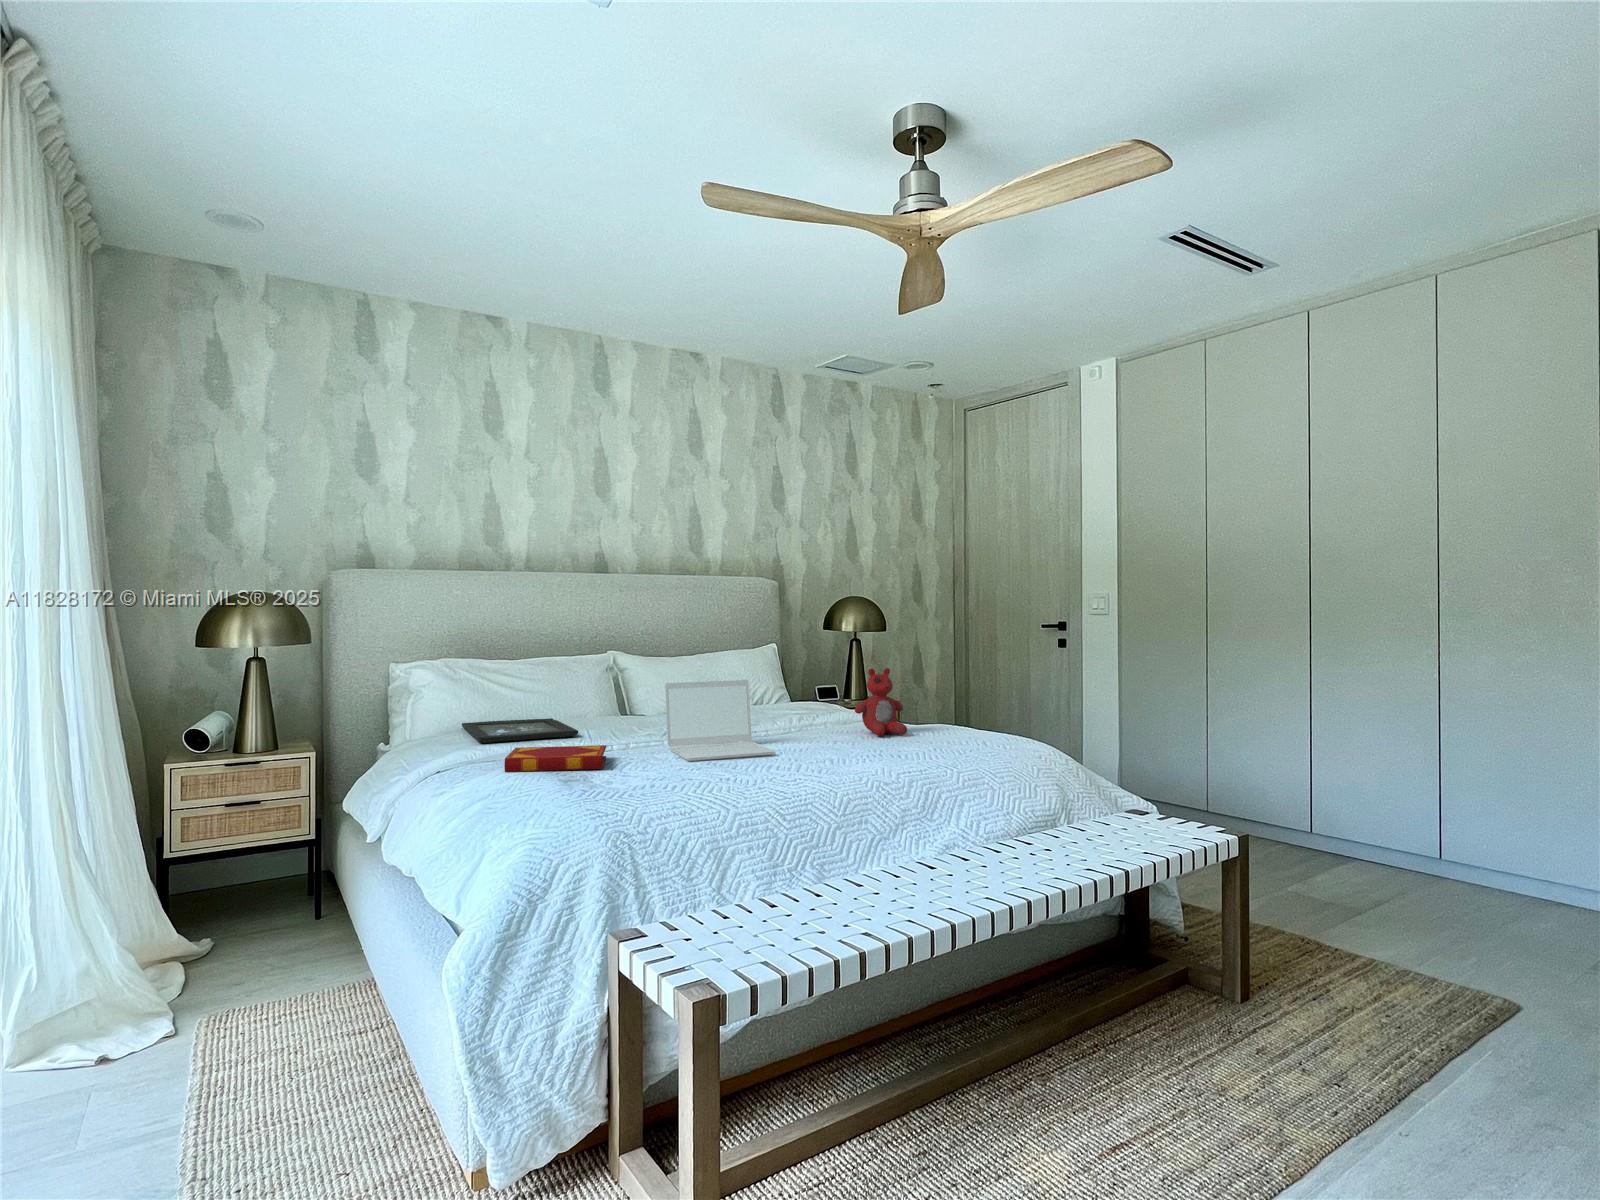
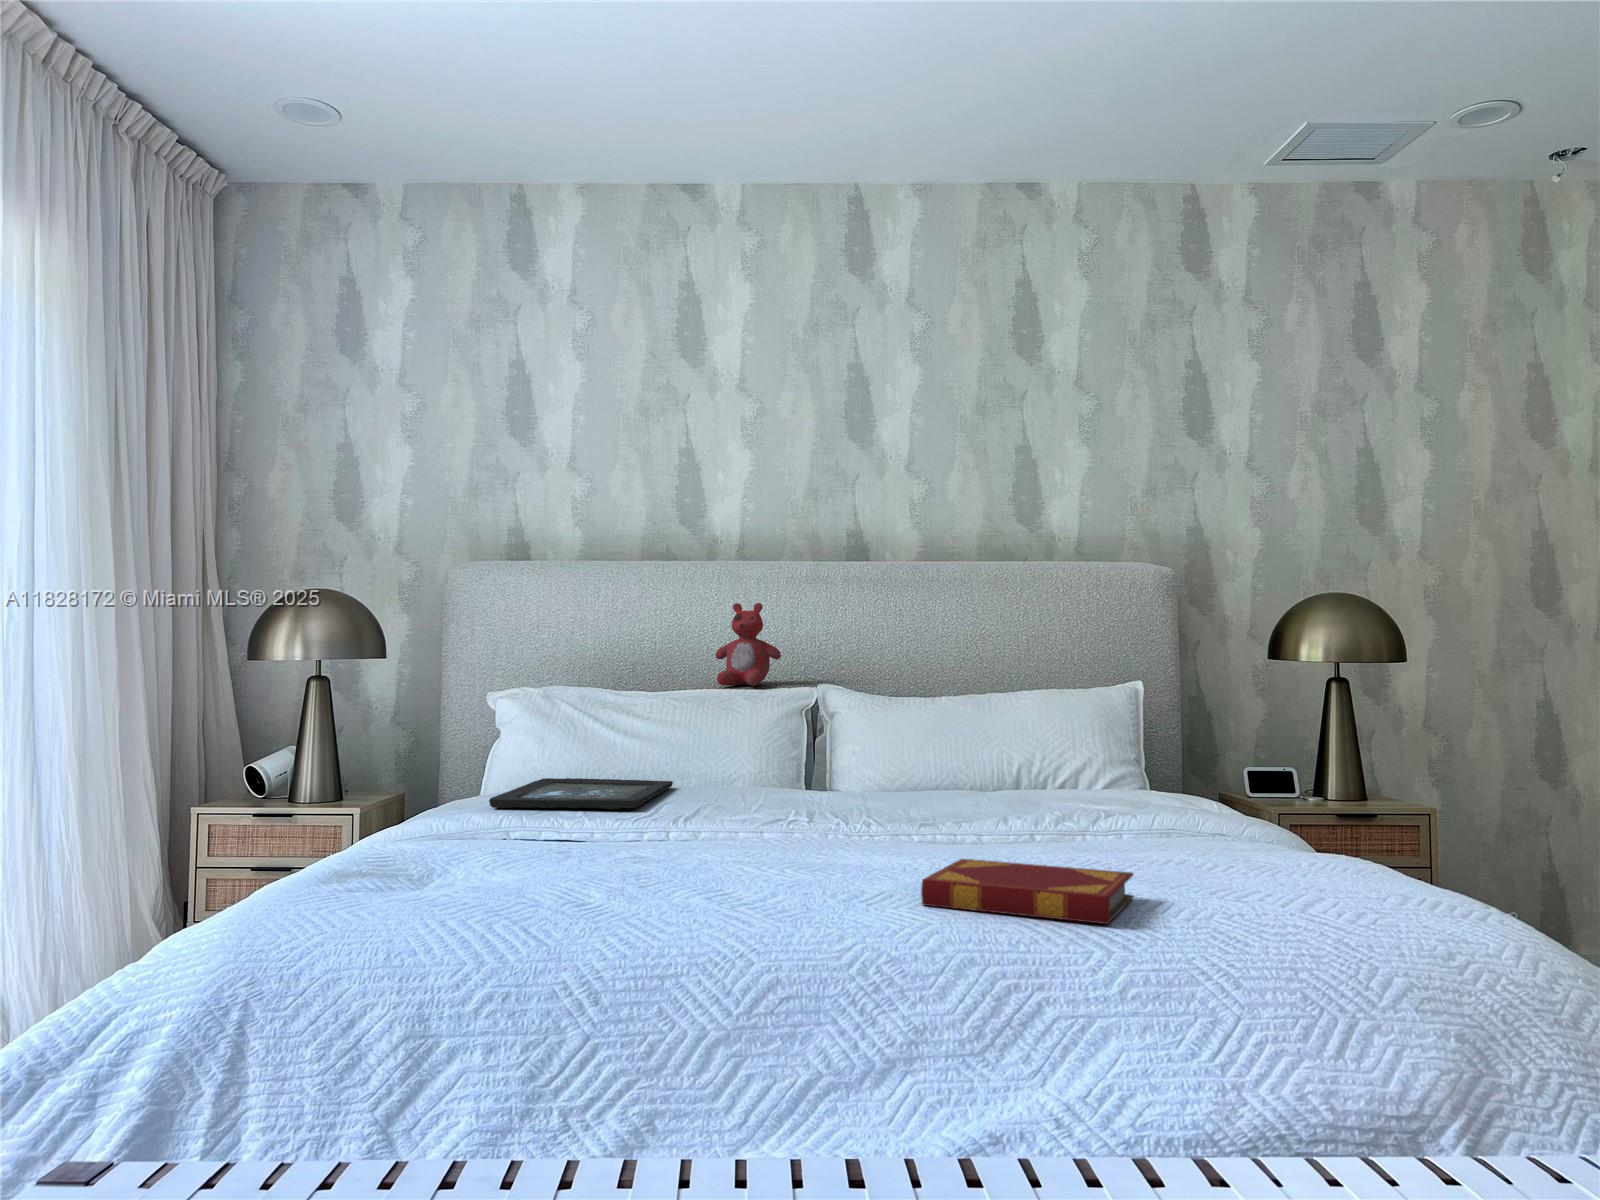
stuffed bear: present [855,668,907,736] -> present [715,603,781,686]
laptop: present [665,680,774,761] -> none [658,727,850,872]
hardback book: present [504,745,606,772] -> present [921,859,1134,924]

